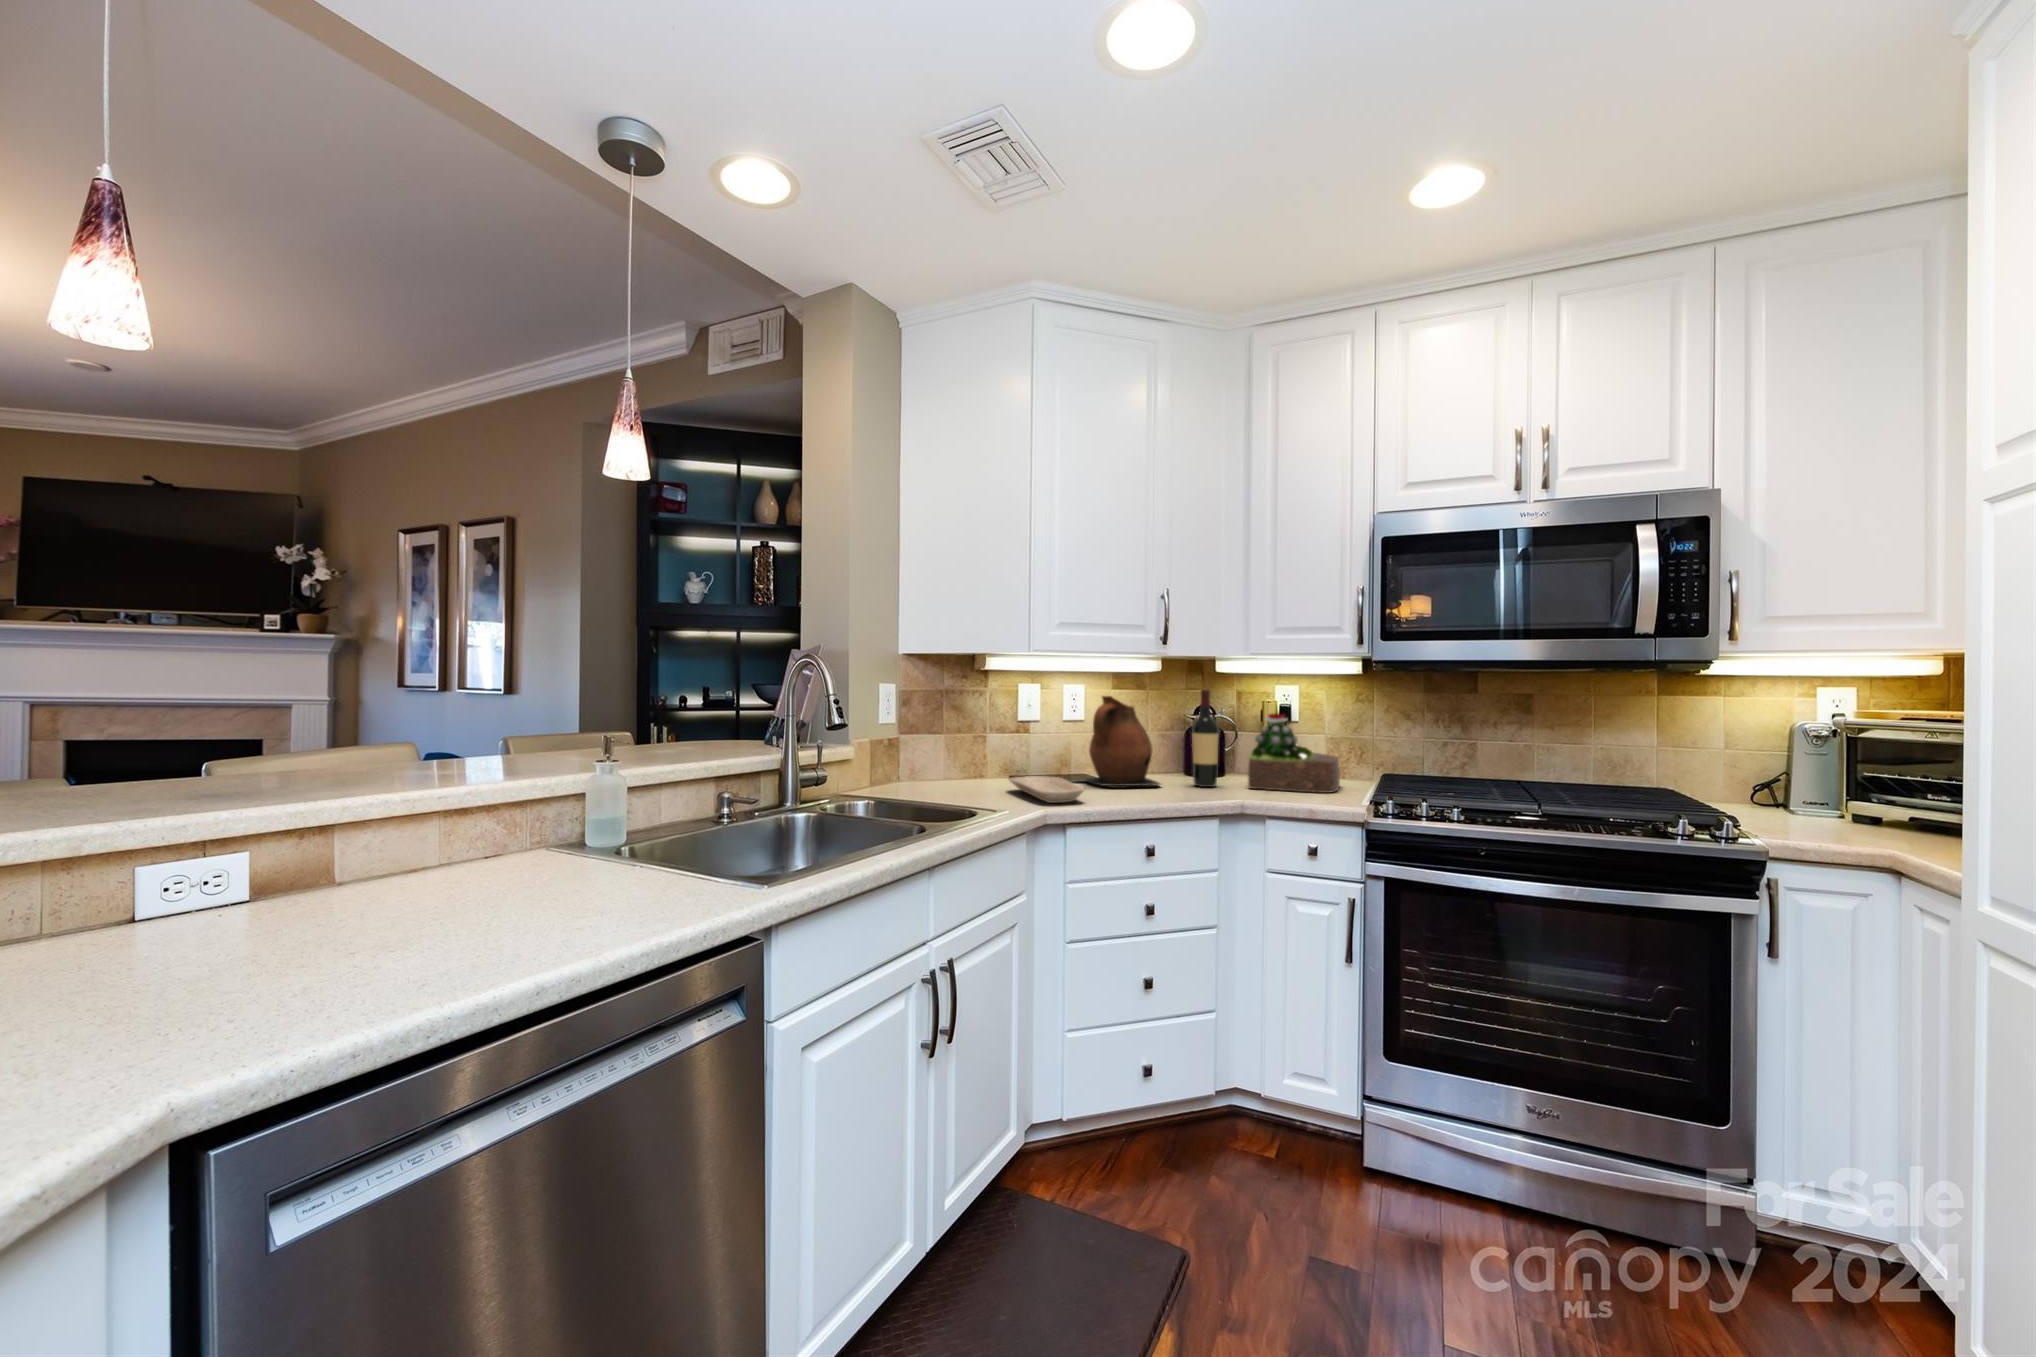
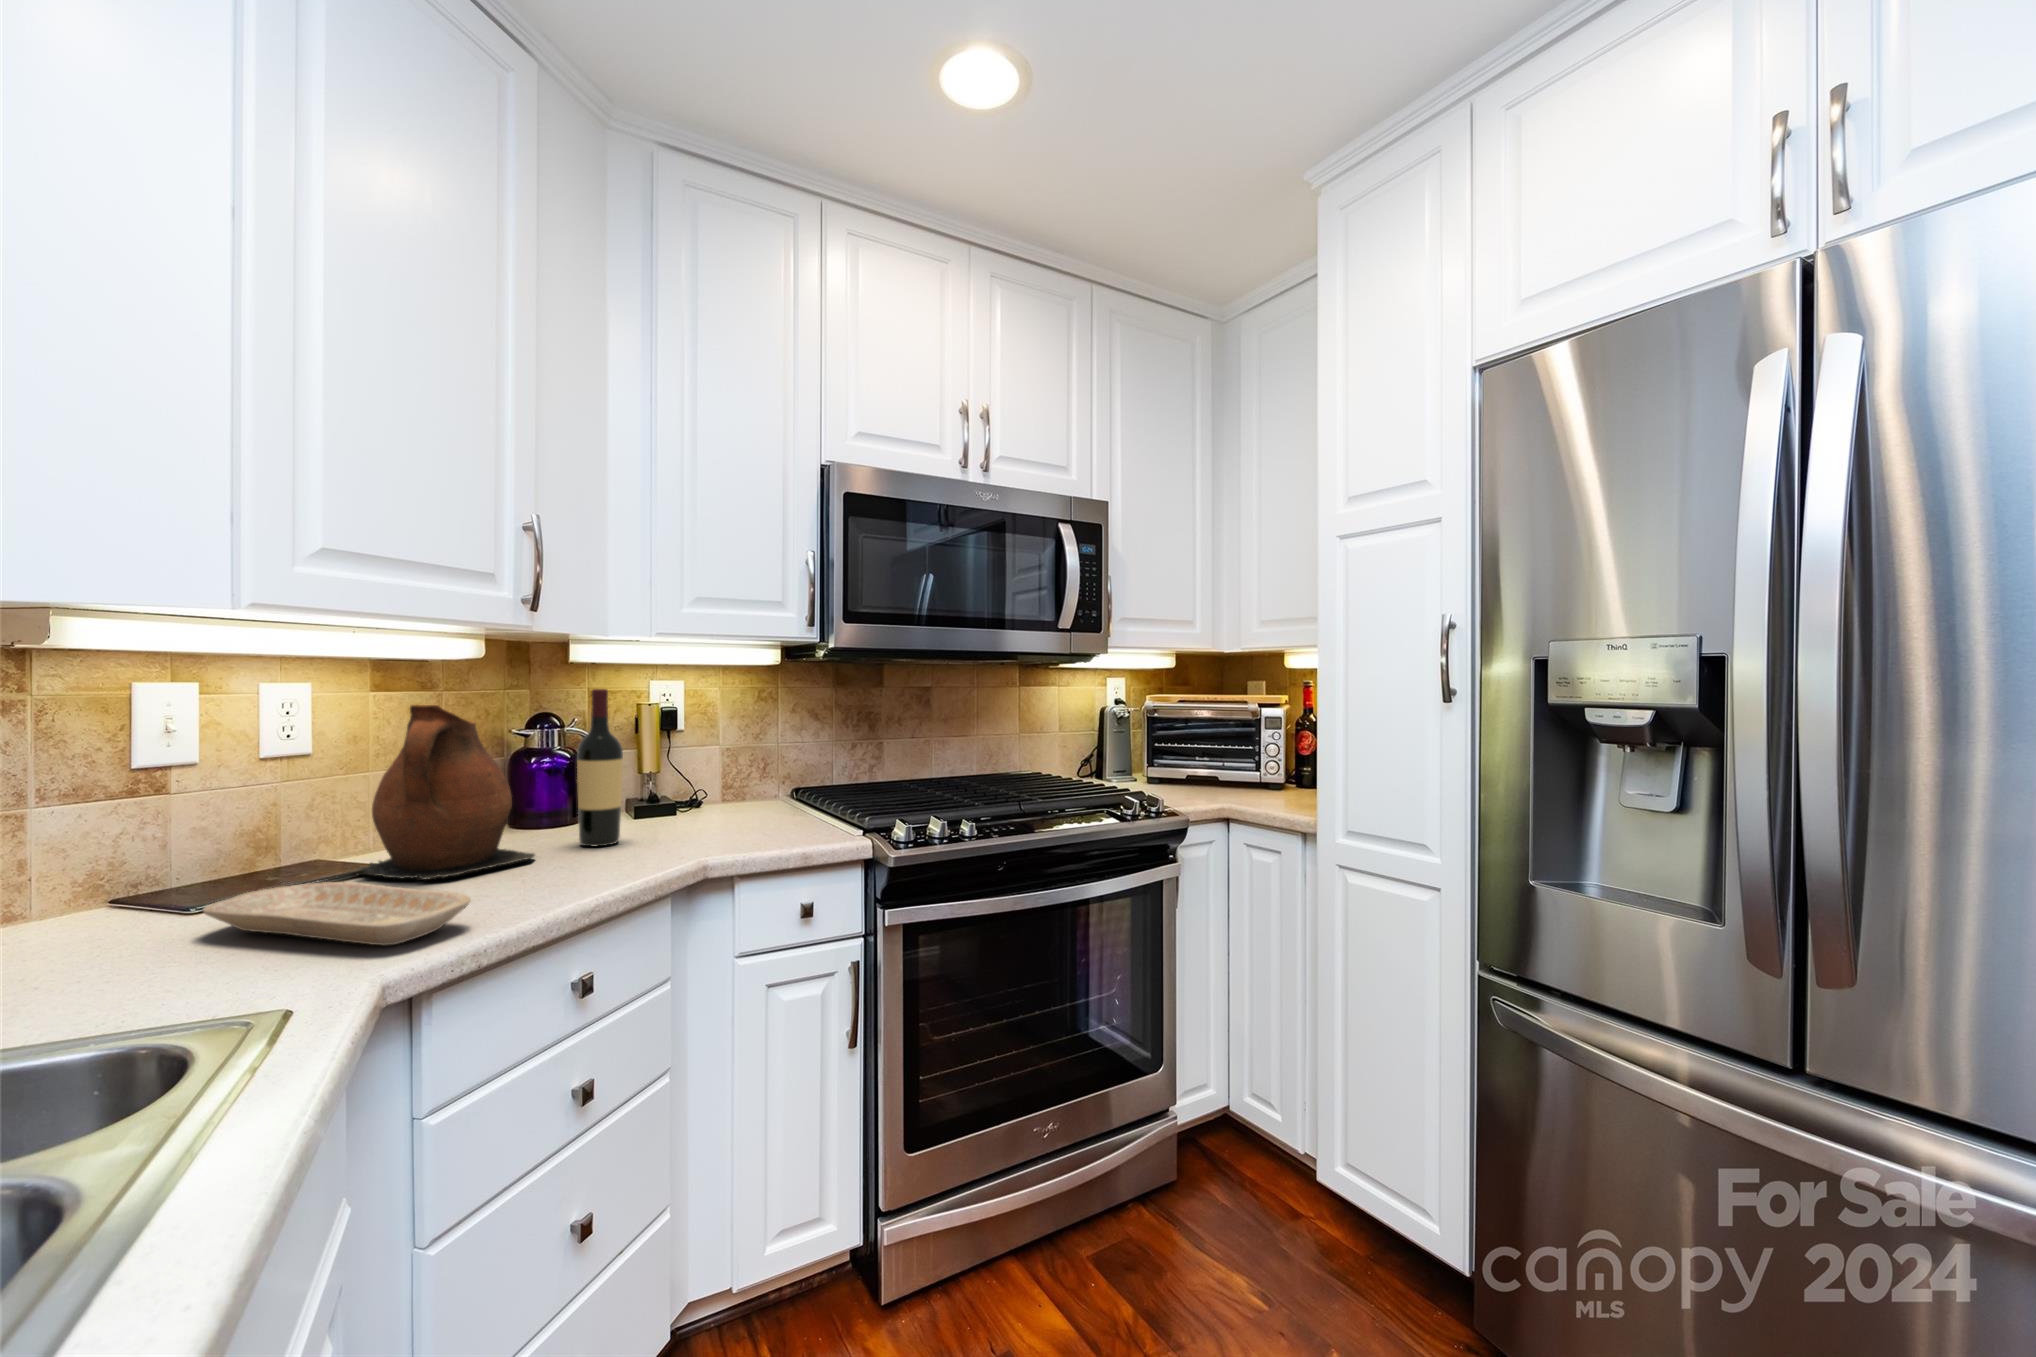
succulent plant: present [1248,714,1340,793] -> none [653,721,783,837]

